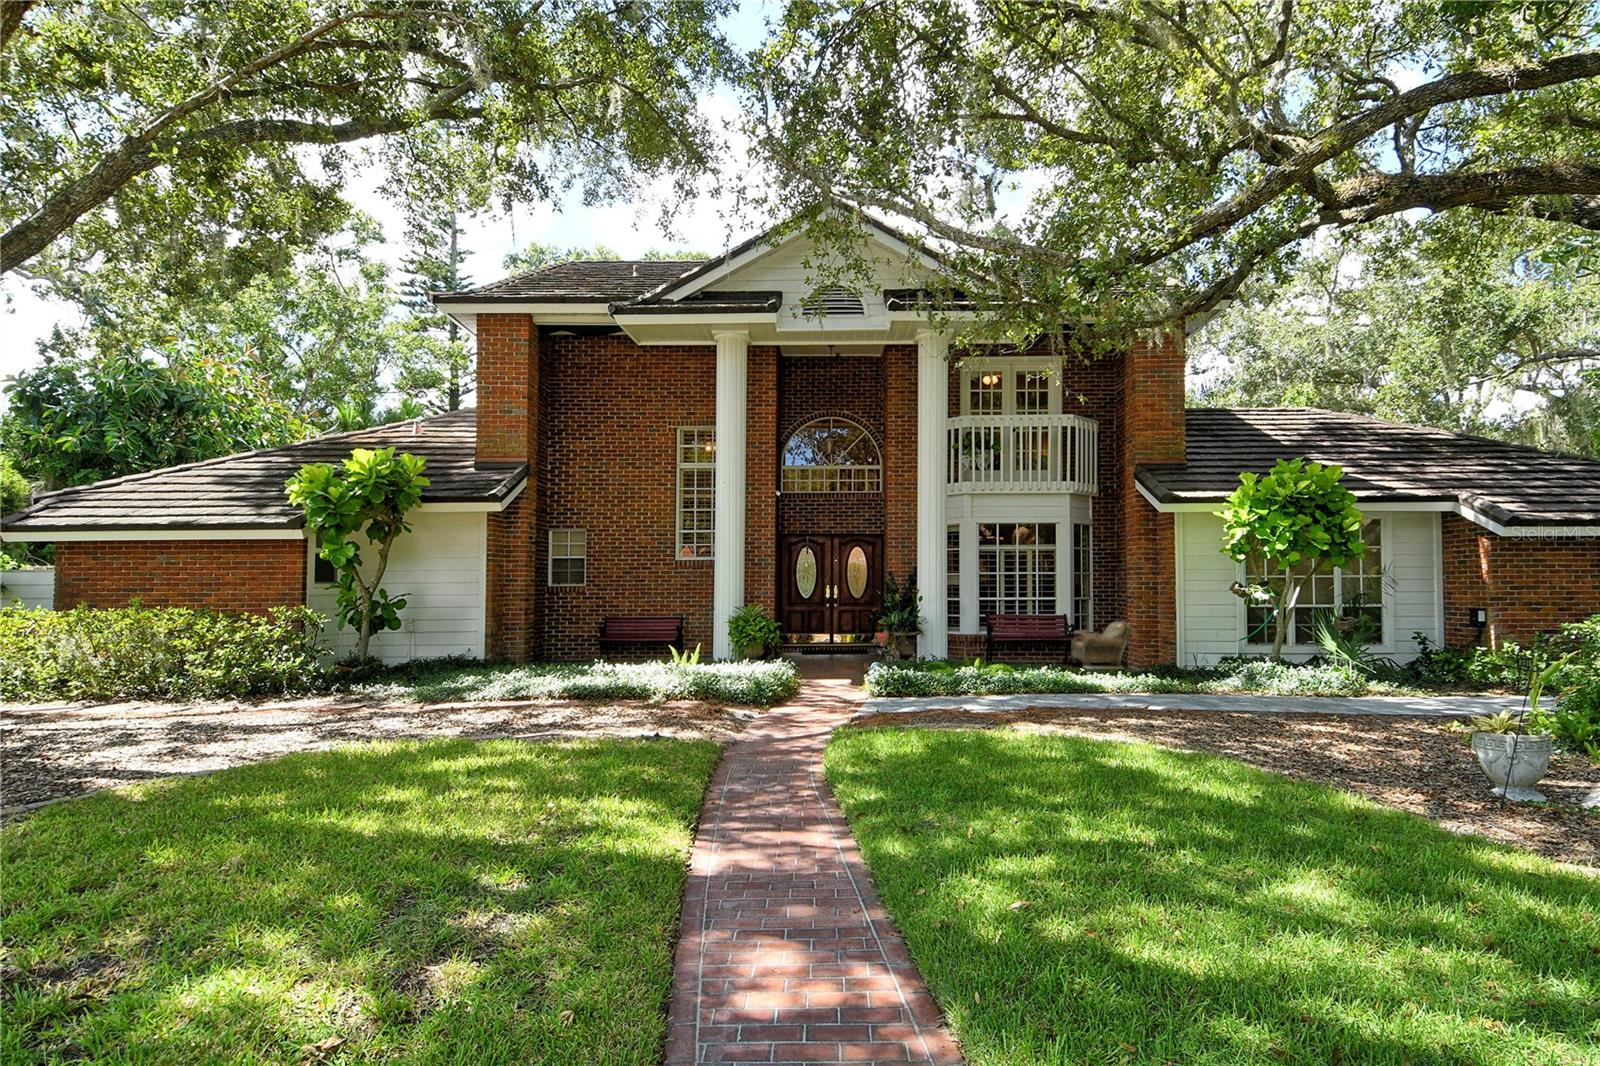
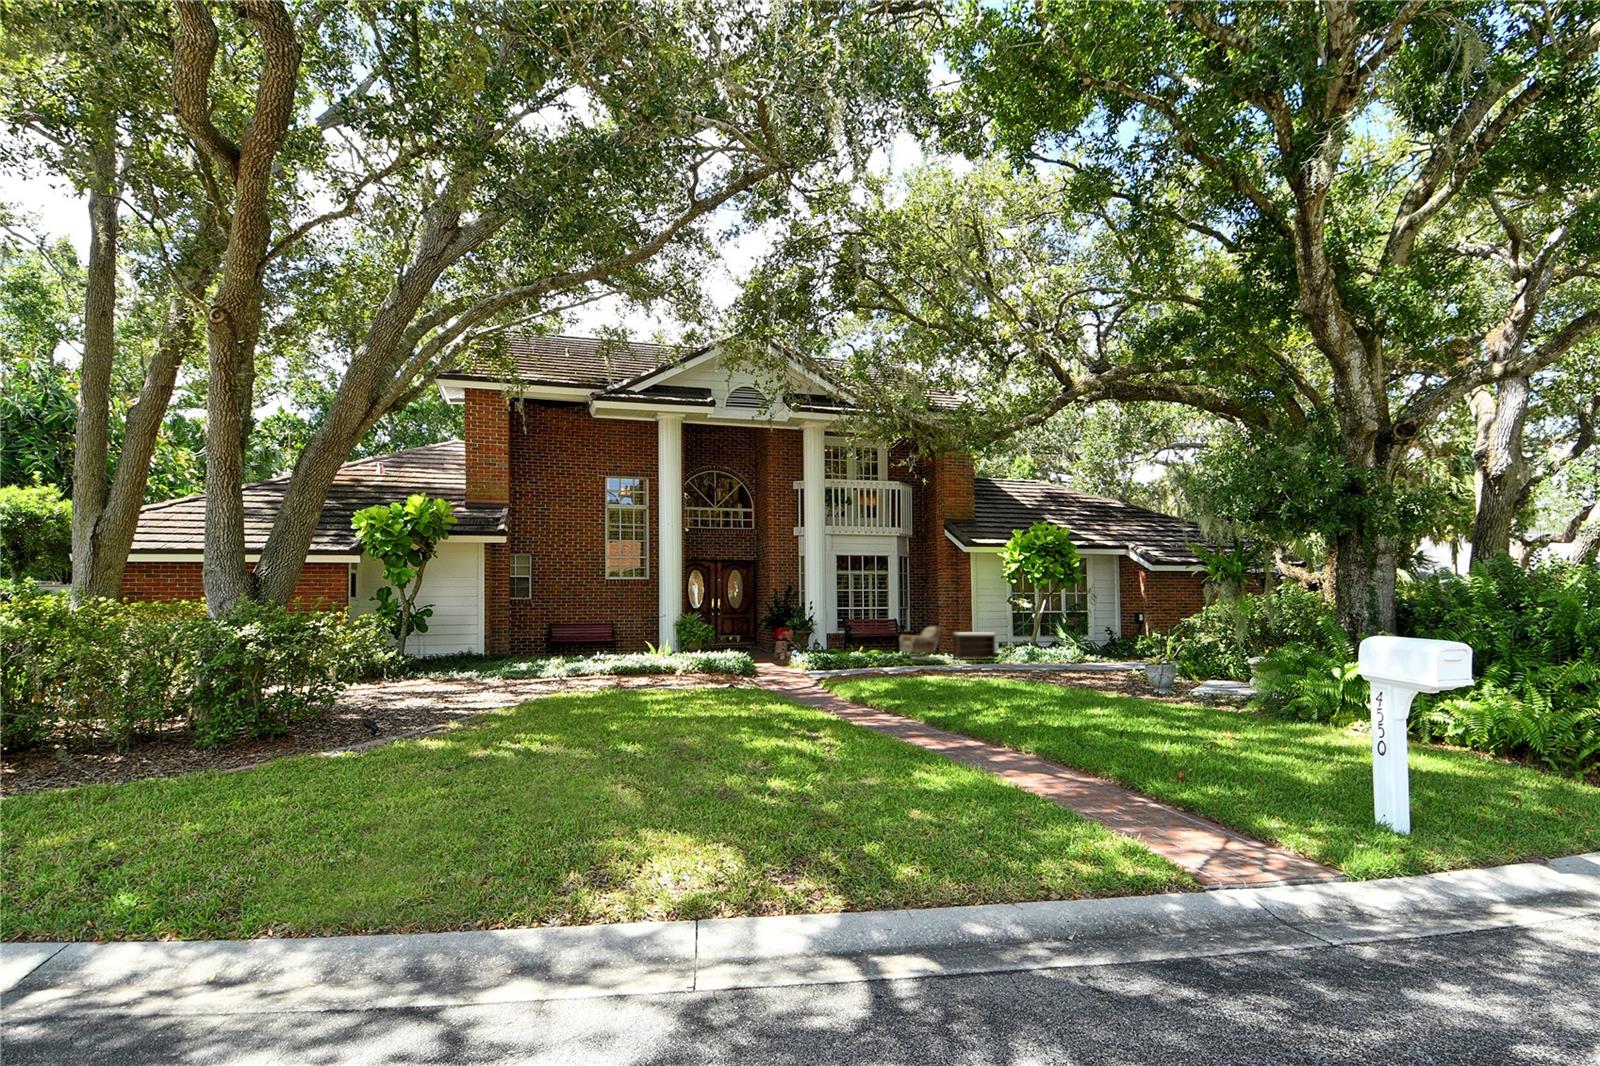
bench: none [1146,632,1218,675] -> present [952,632,995,660]

